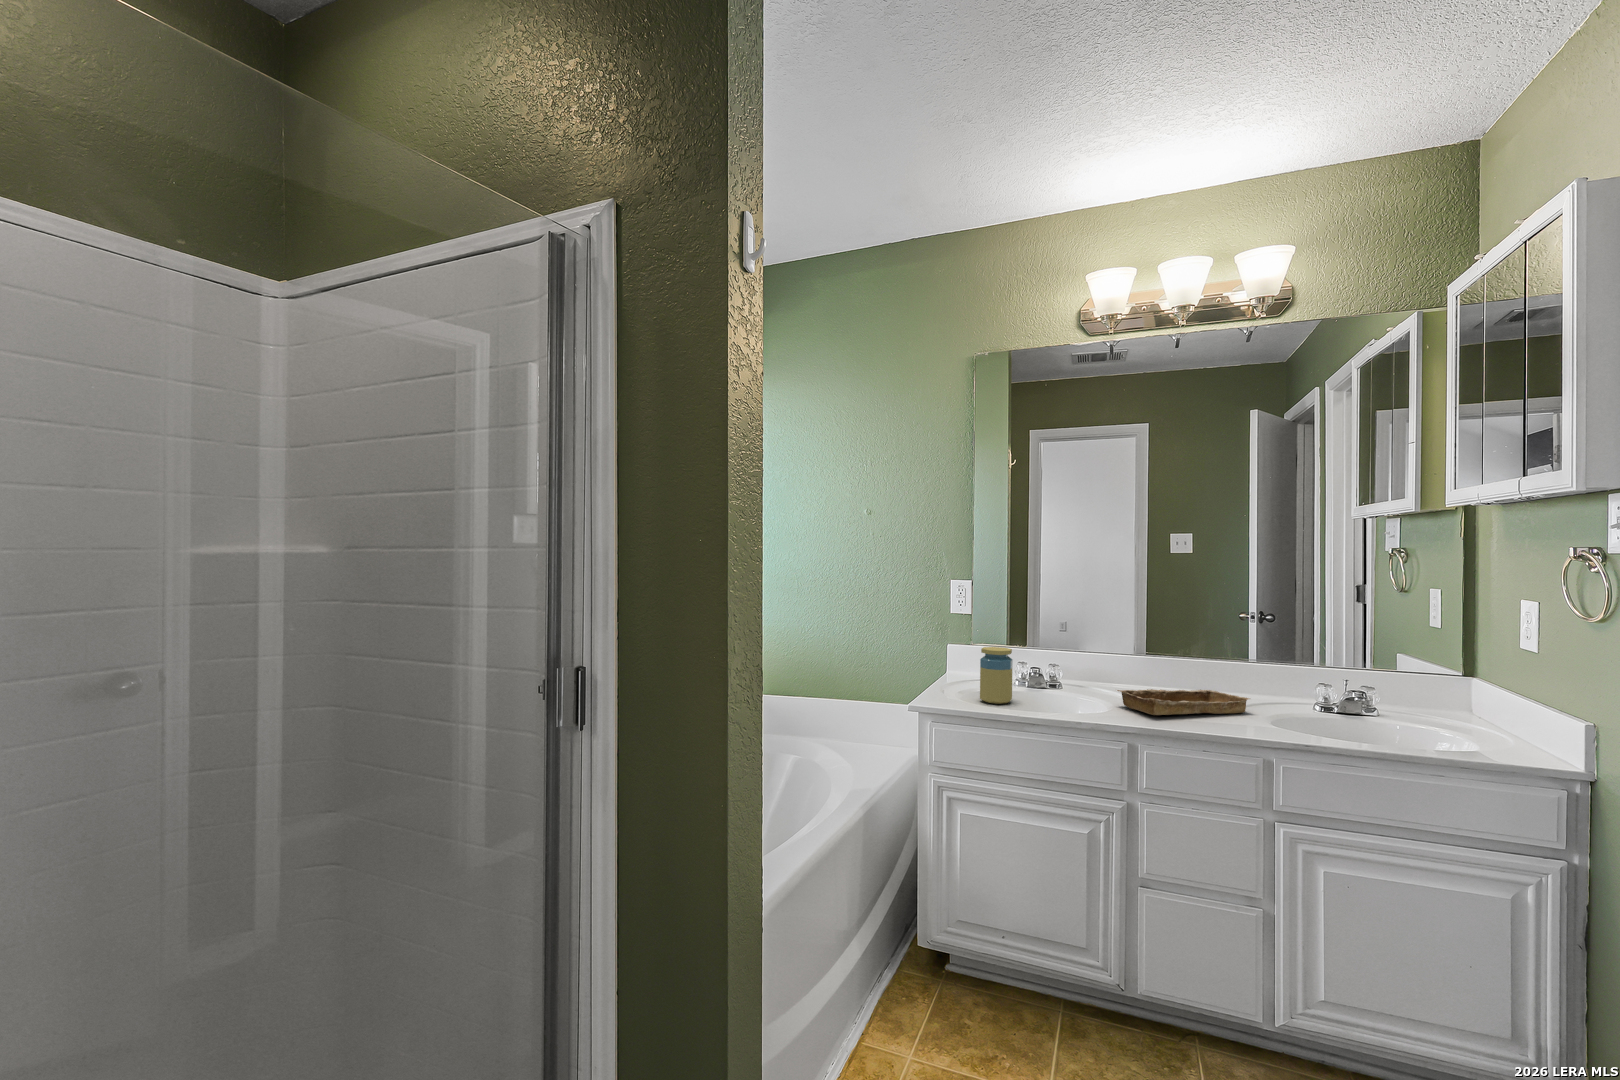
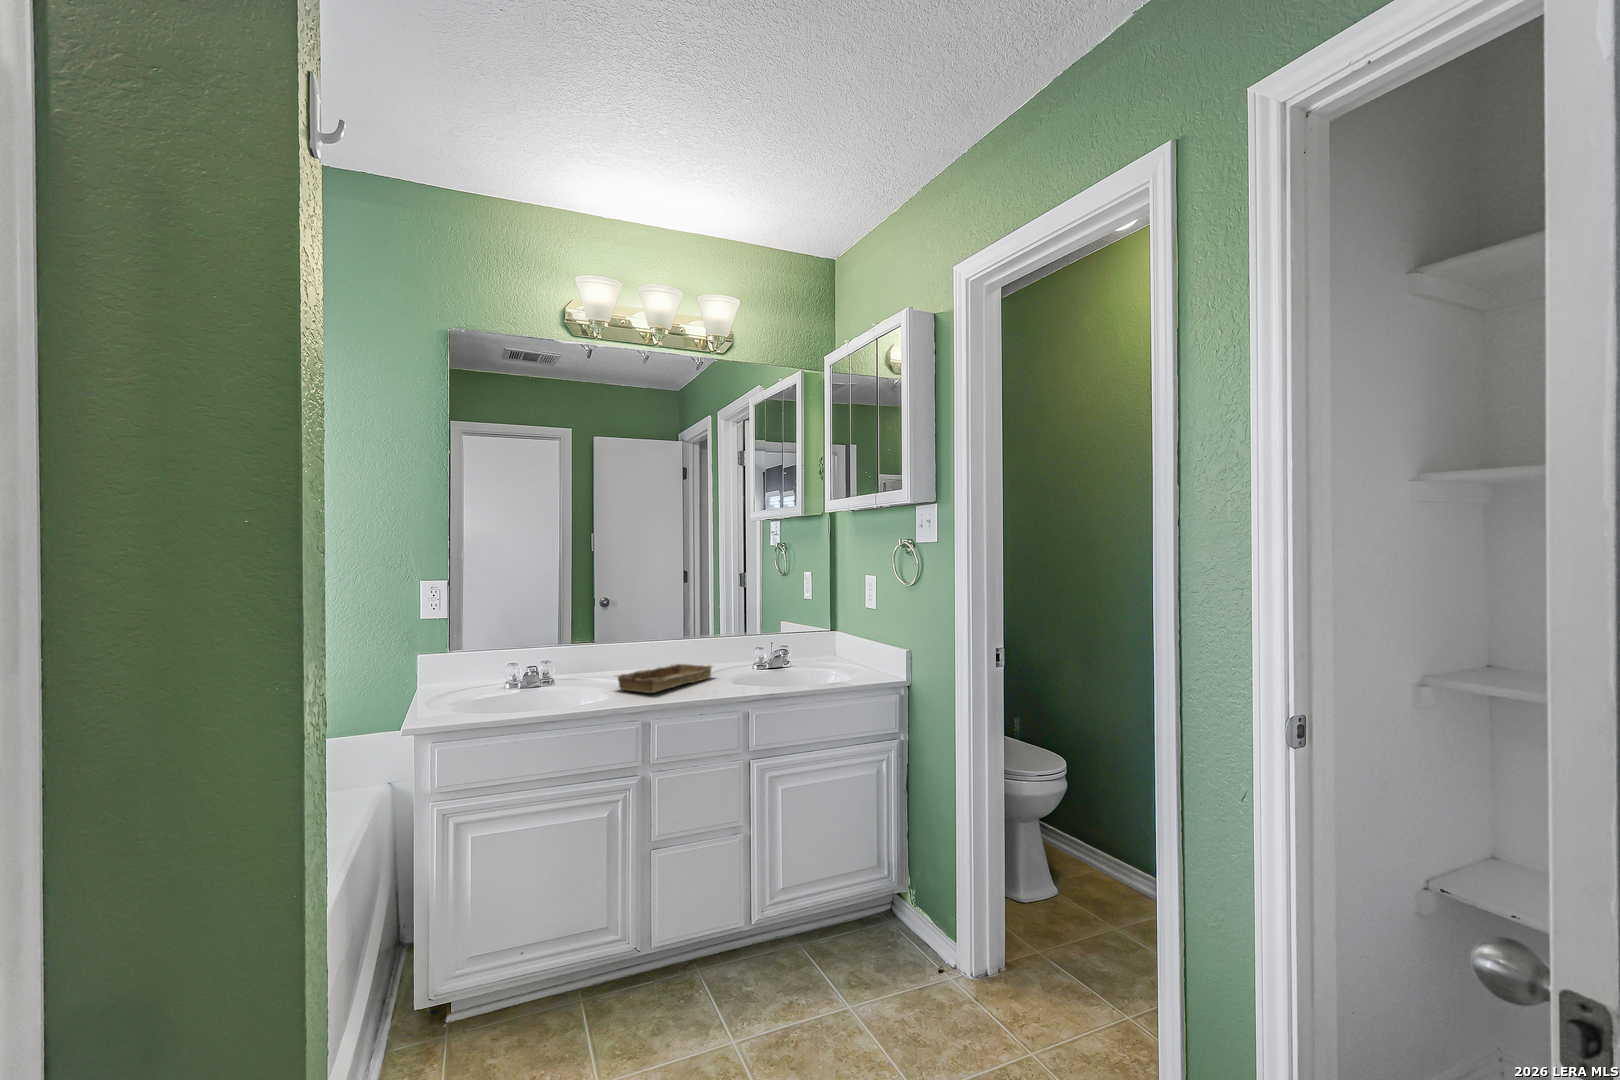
jar: present [980,647,1013,704] -> none [481,651,515,711]

